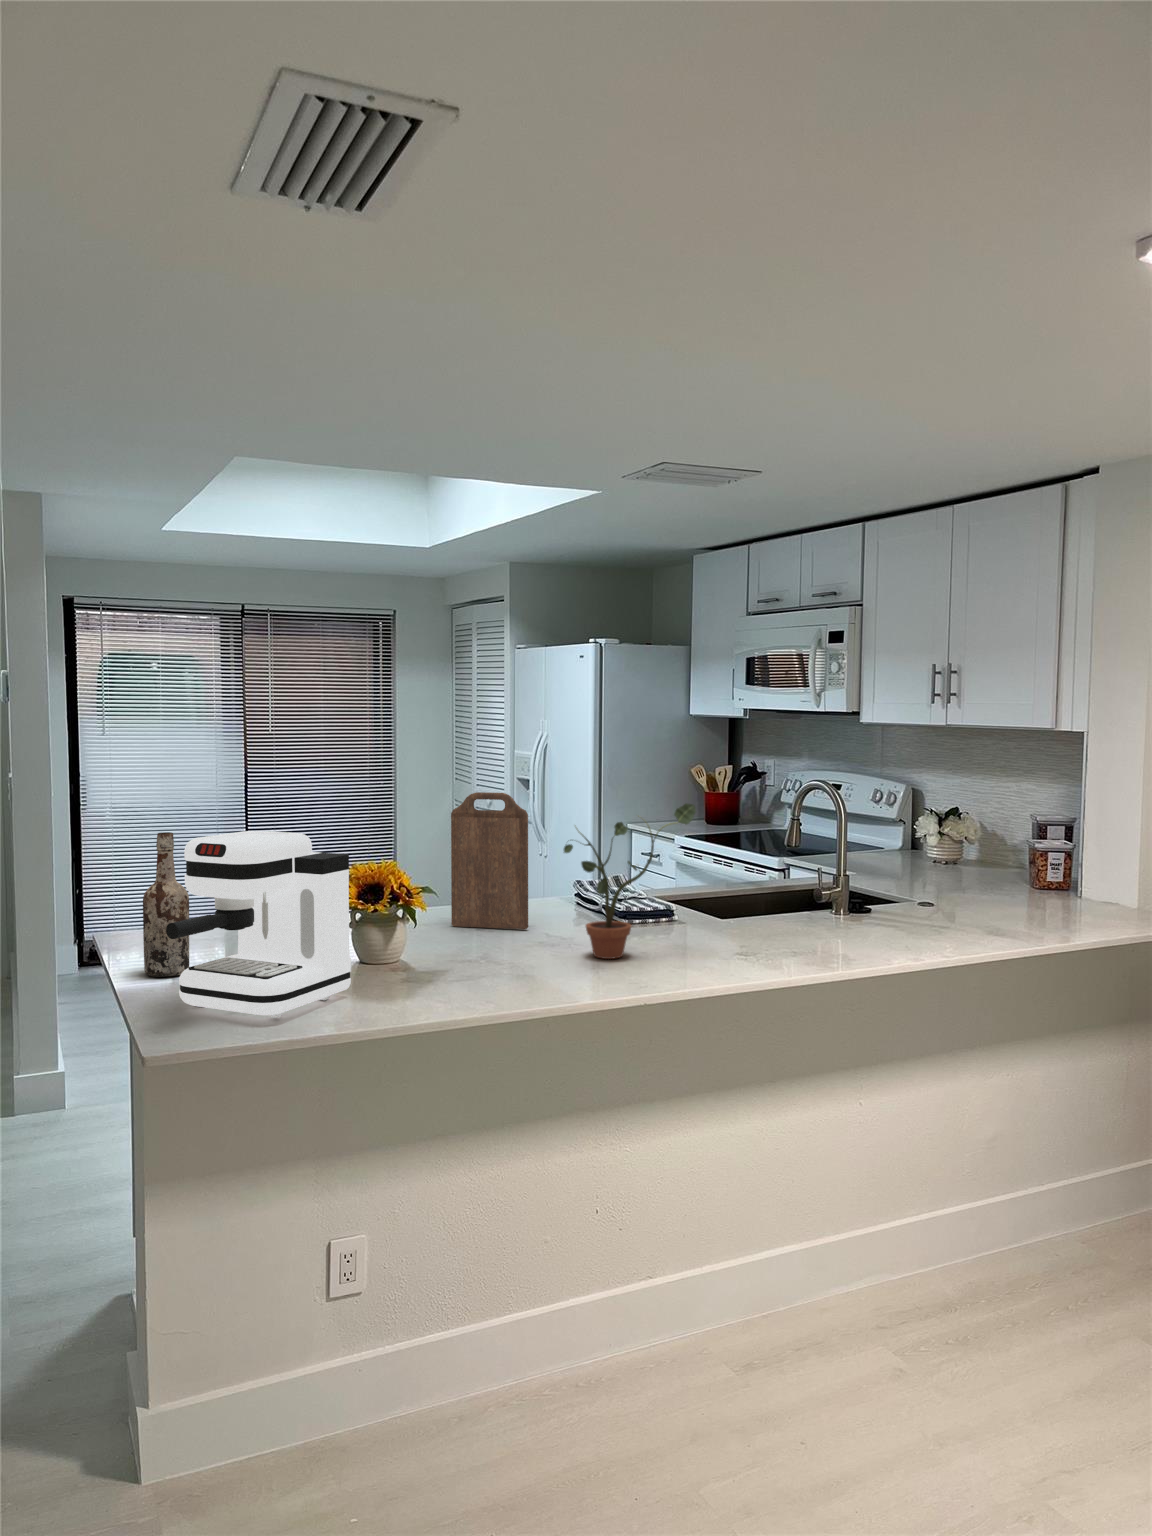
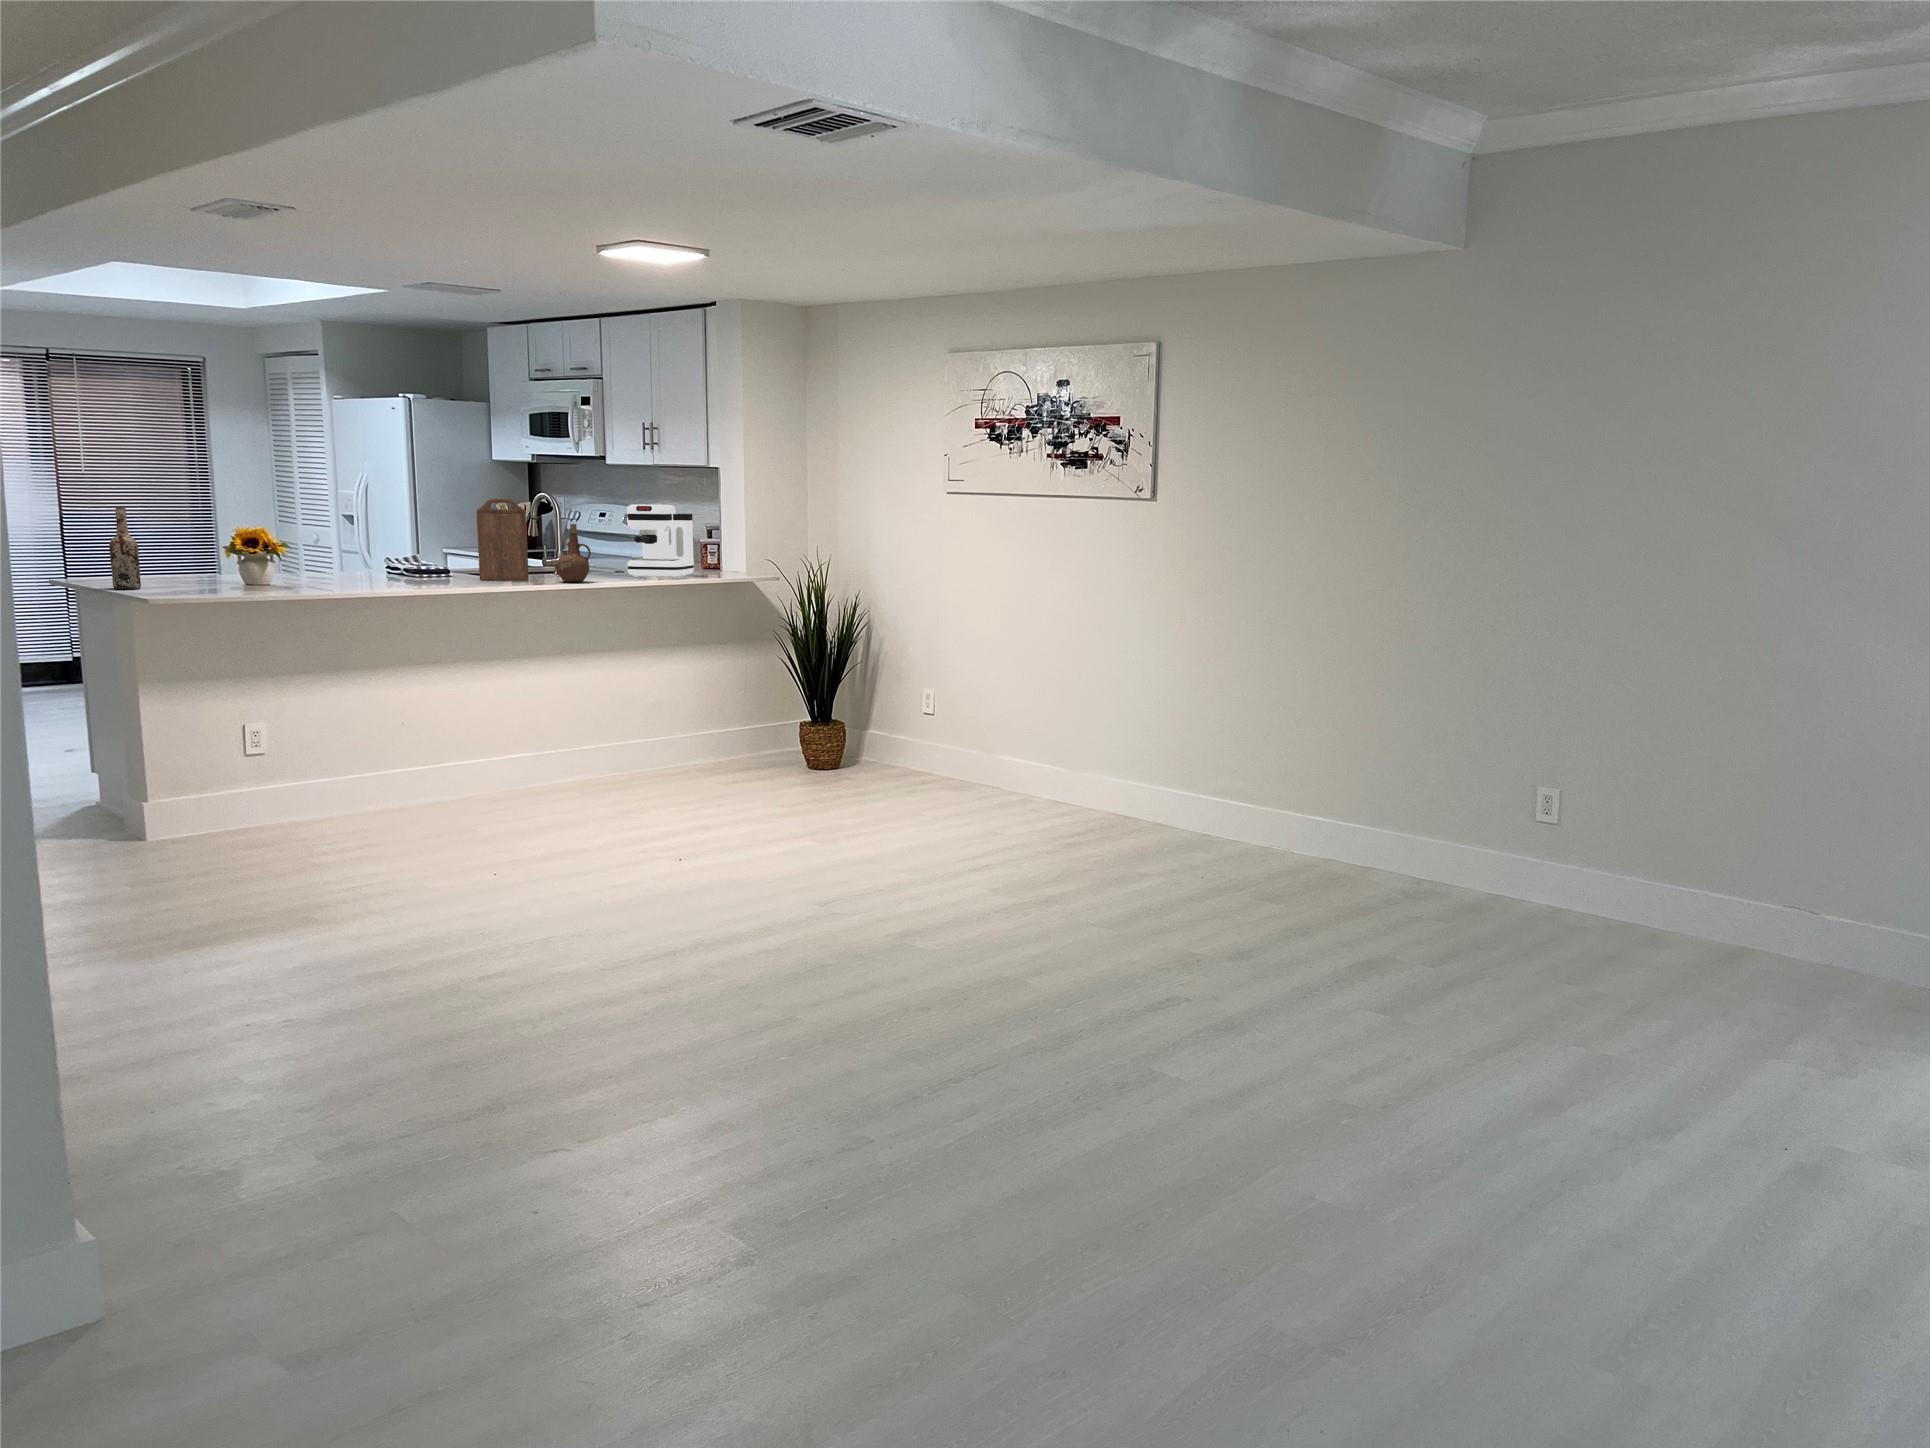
cutting board: present [451,792,528,929] -> present [476,499,529,581]
potted plant: present [564,803,696,959] -> none [371,499,453,585]
coffee maker: present [166,831,351,1018] -> present [627,505,694,578]
ceramic pitcher: none [857,841,918,944] -> present [556,524,591,582]

